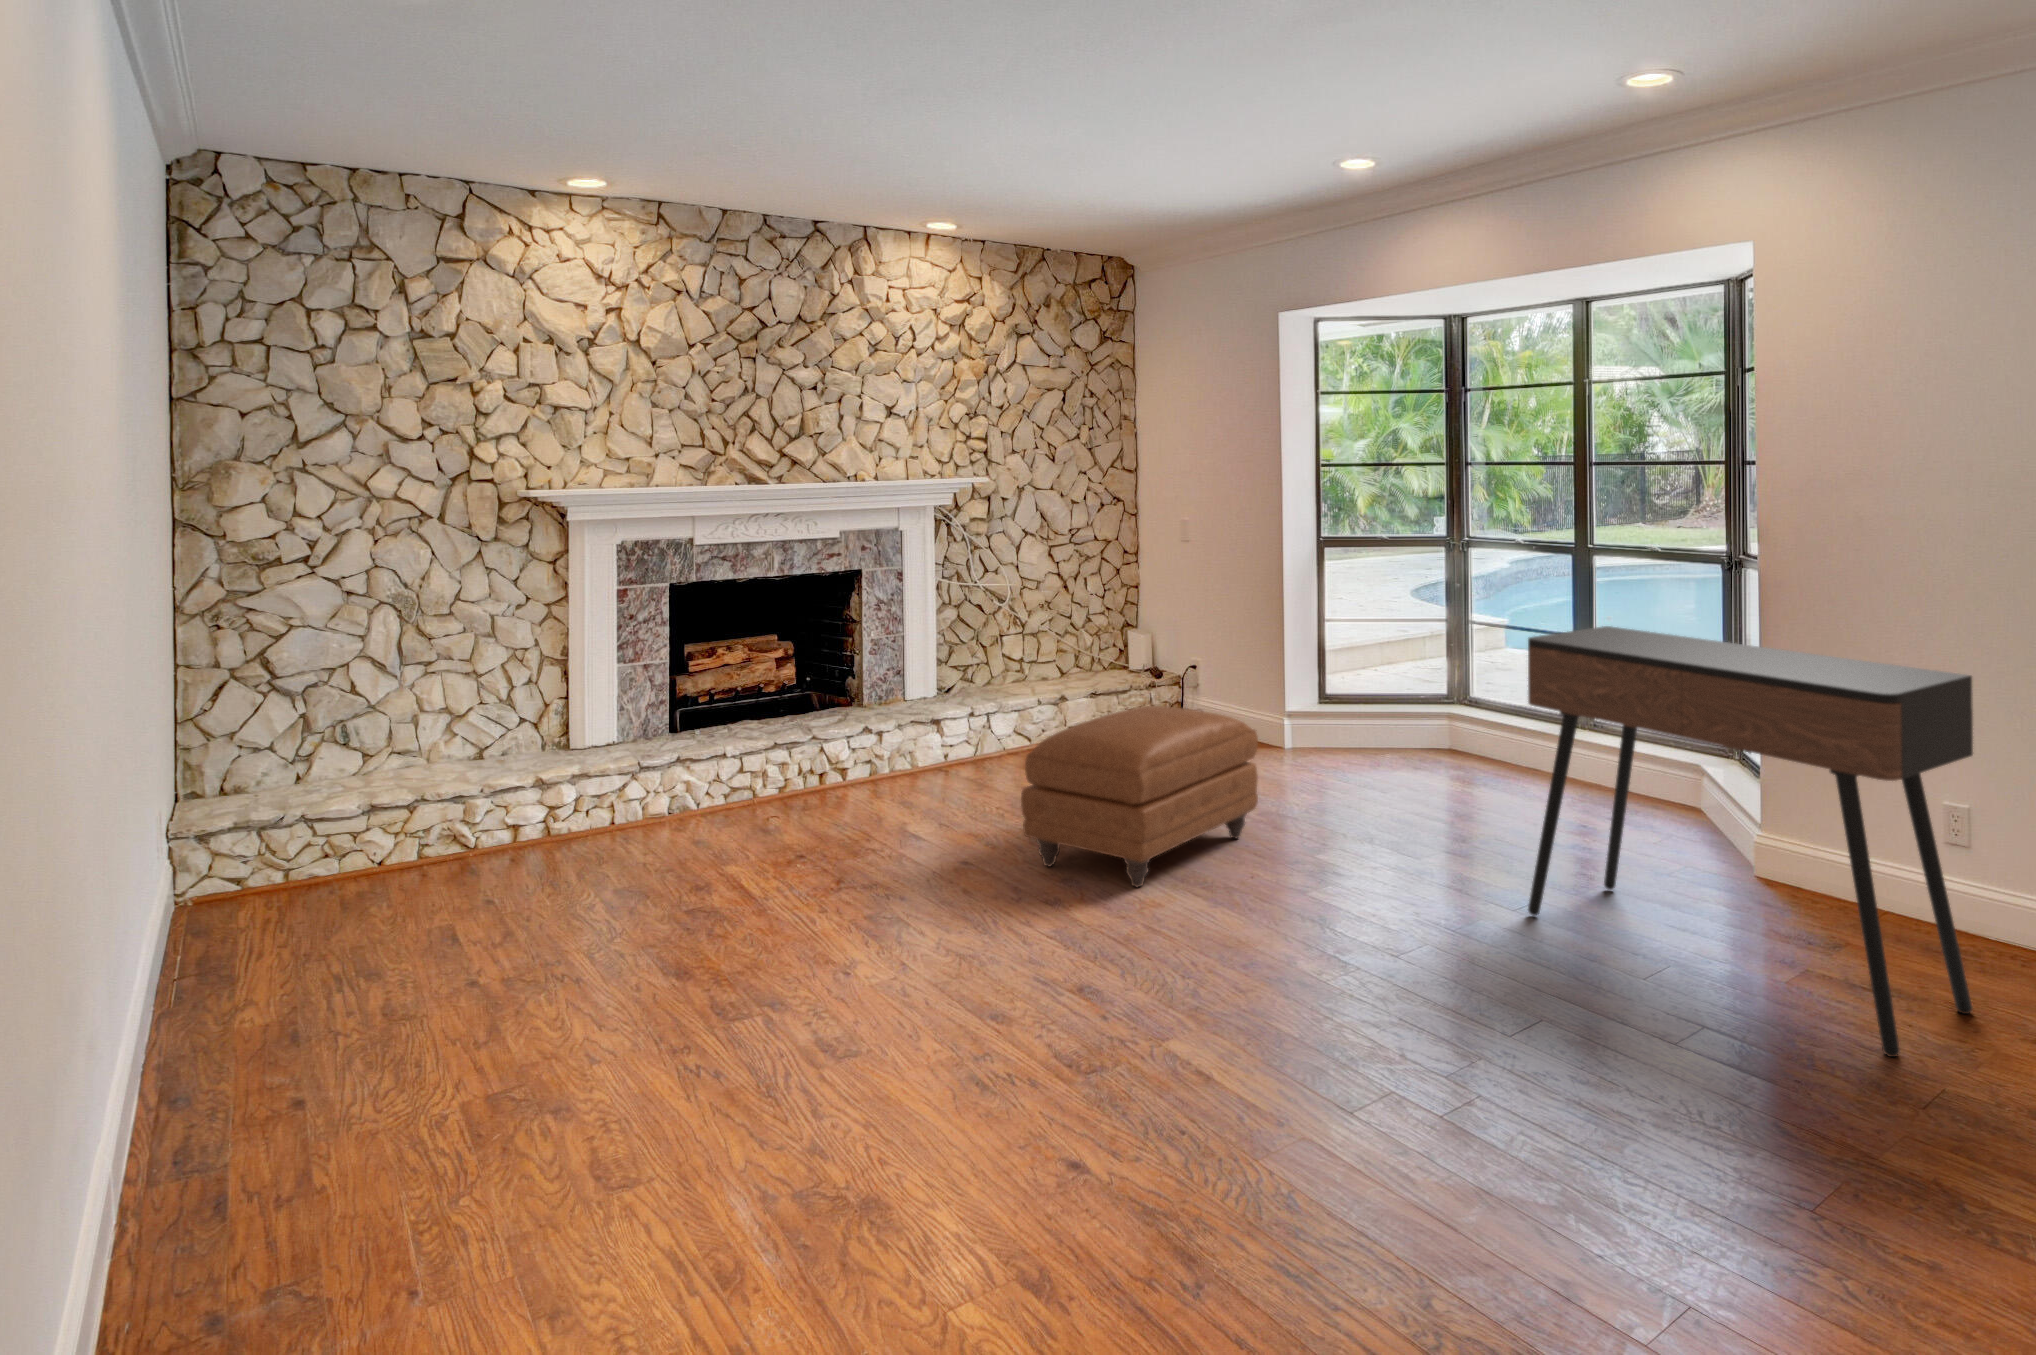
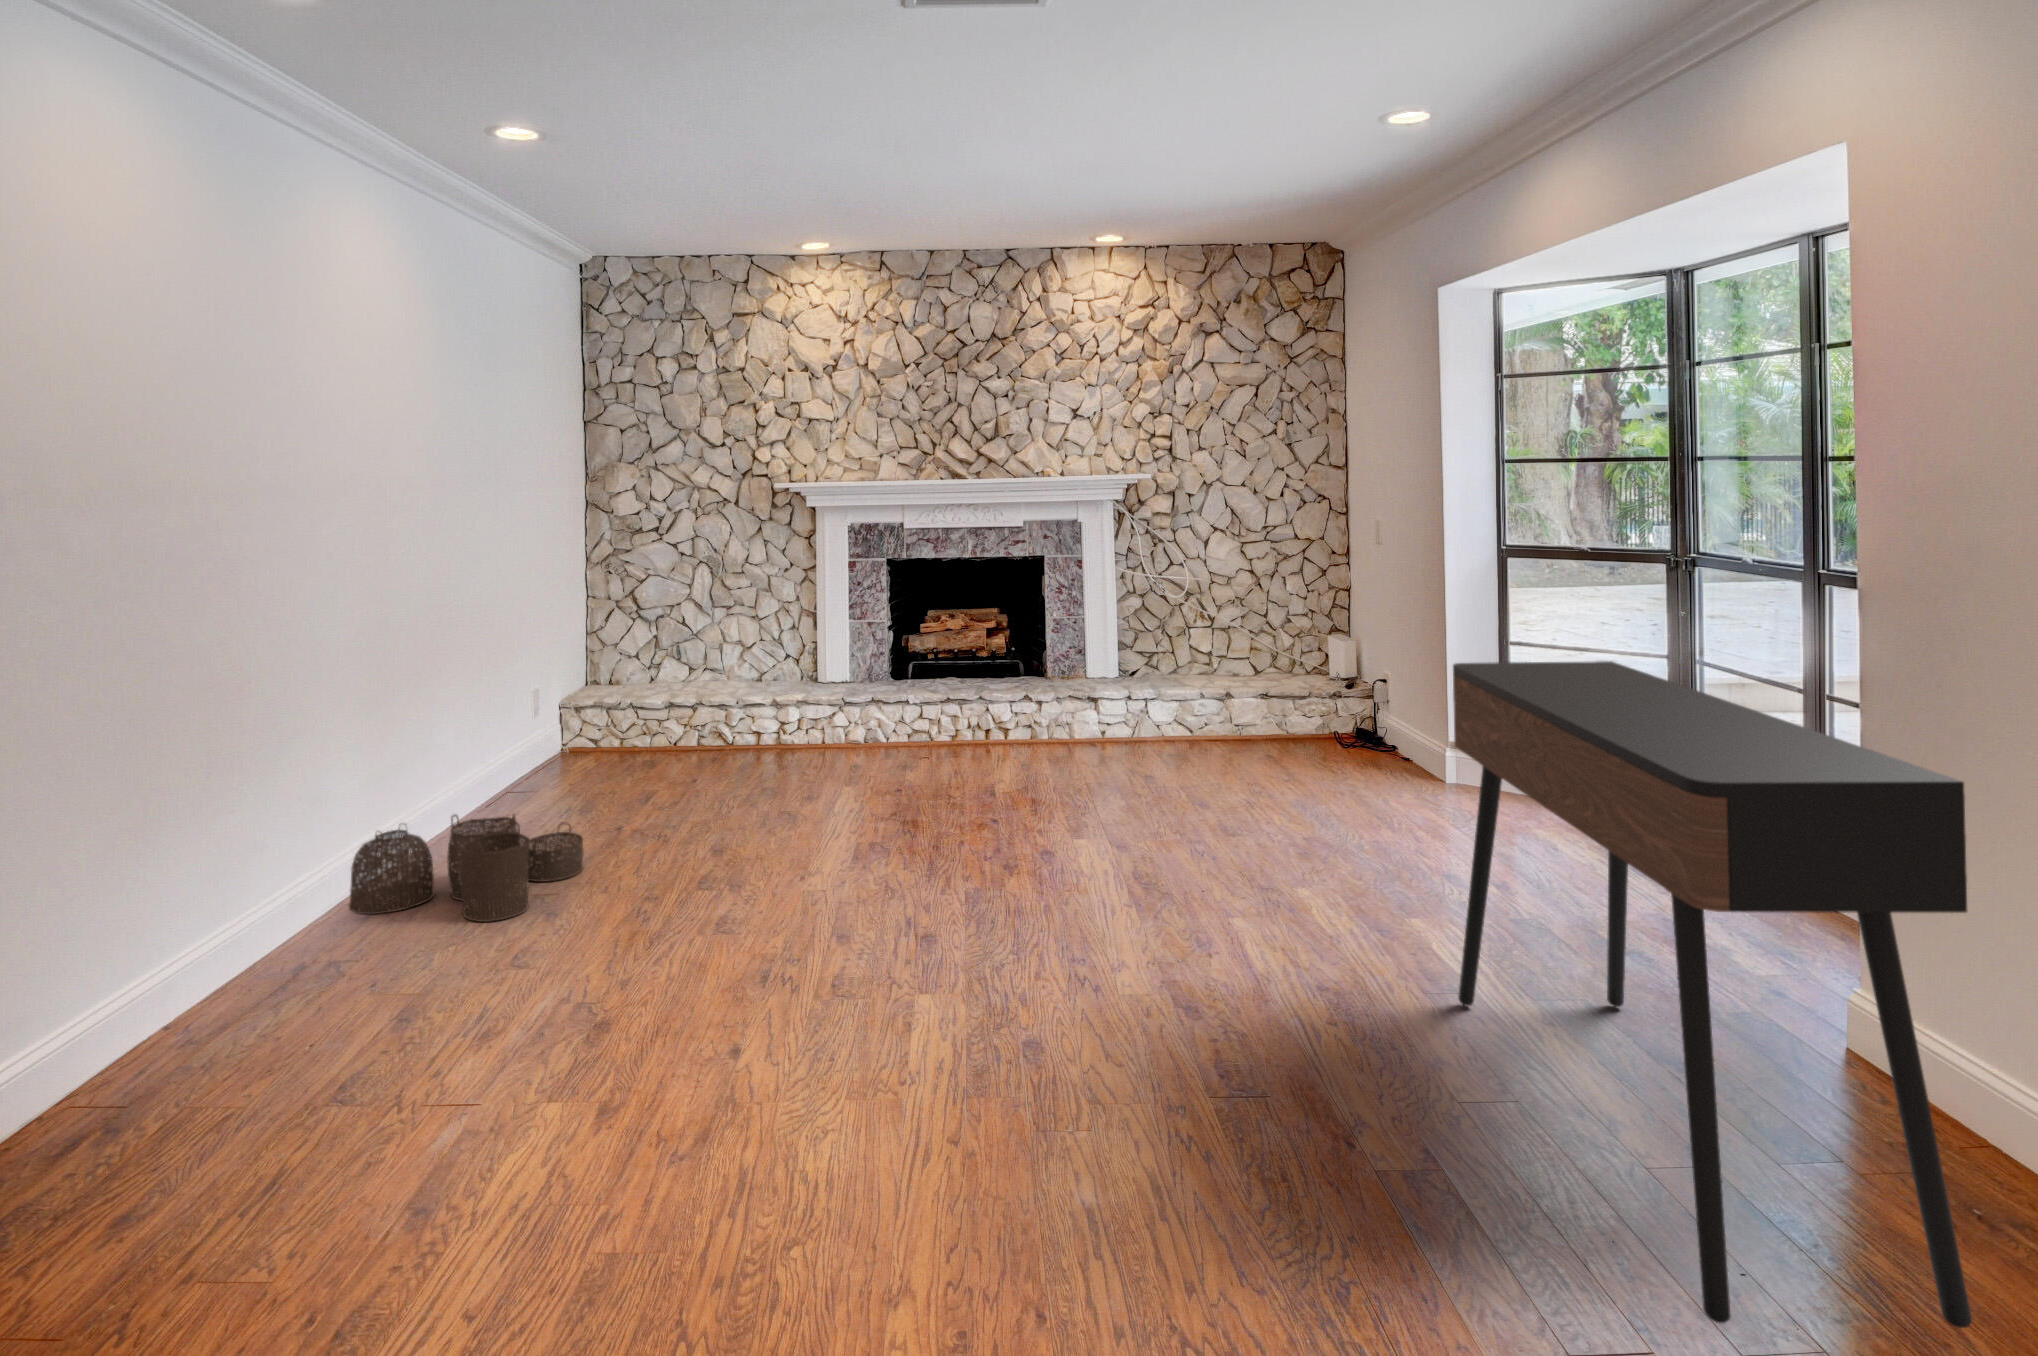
ottoman: present [1021,706,1258,887] -> none [1039,702,1284,875]
woven basket: none [126,982,500,1208] -> present [349,814,583,922]

